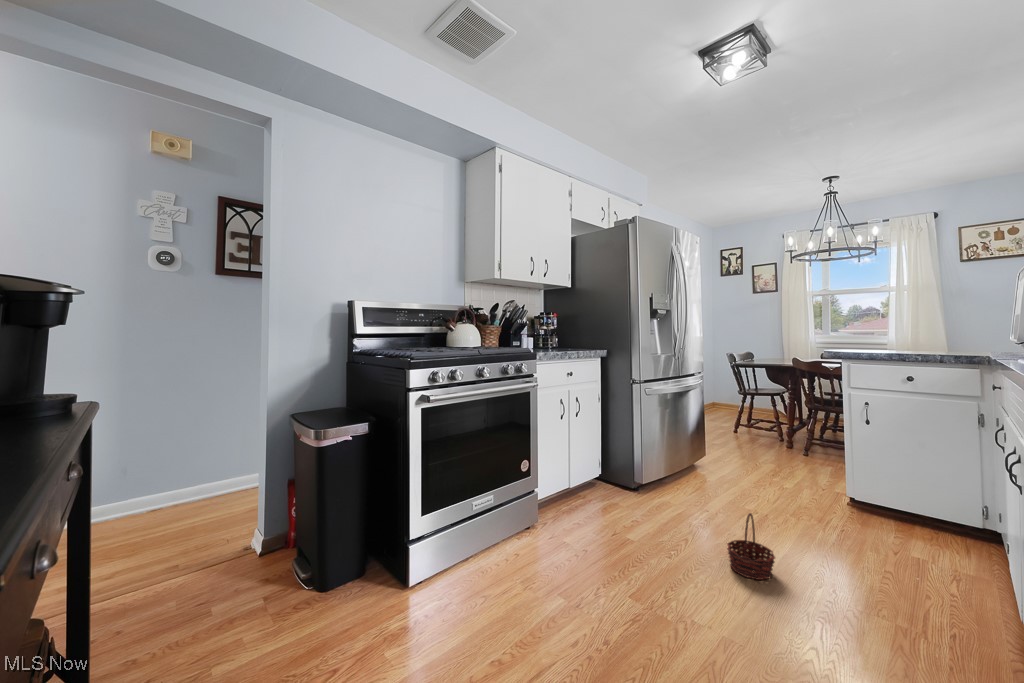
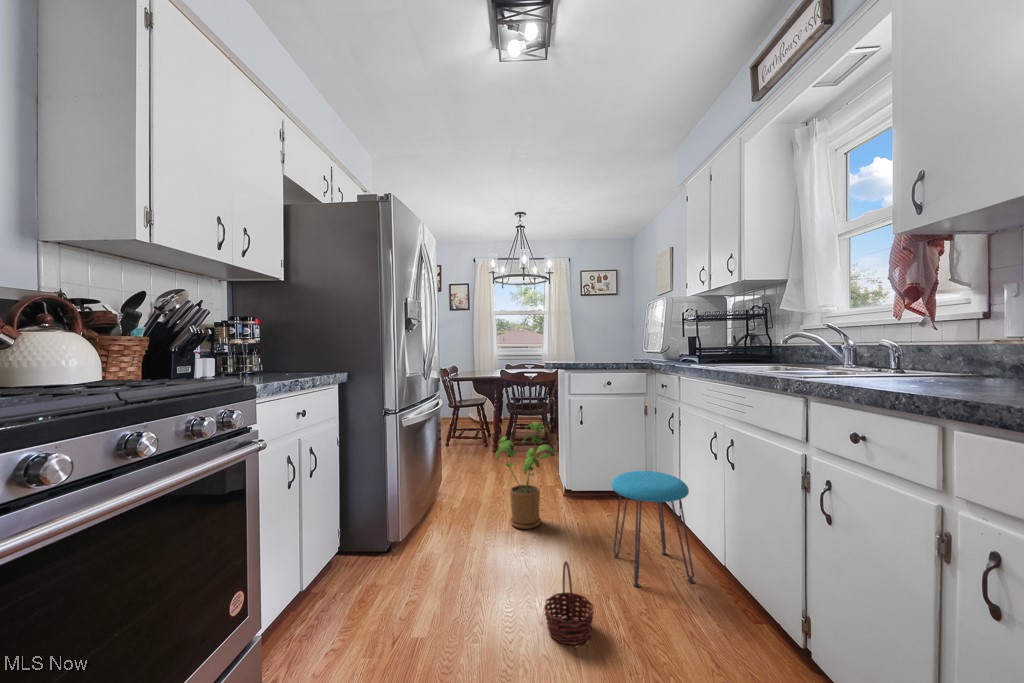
house plant: none [741,405,804,504] -> present [496,422,555,529]
stool: none [842,466,953,600] -> present [611,471,694,587]

